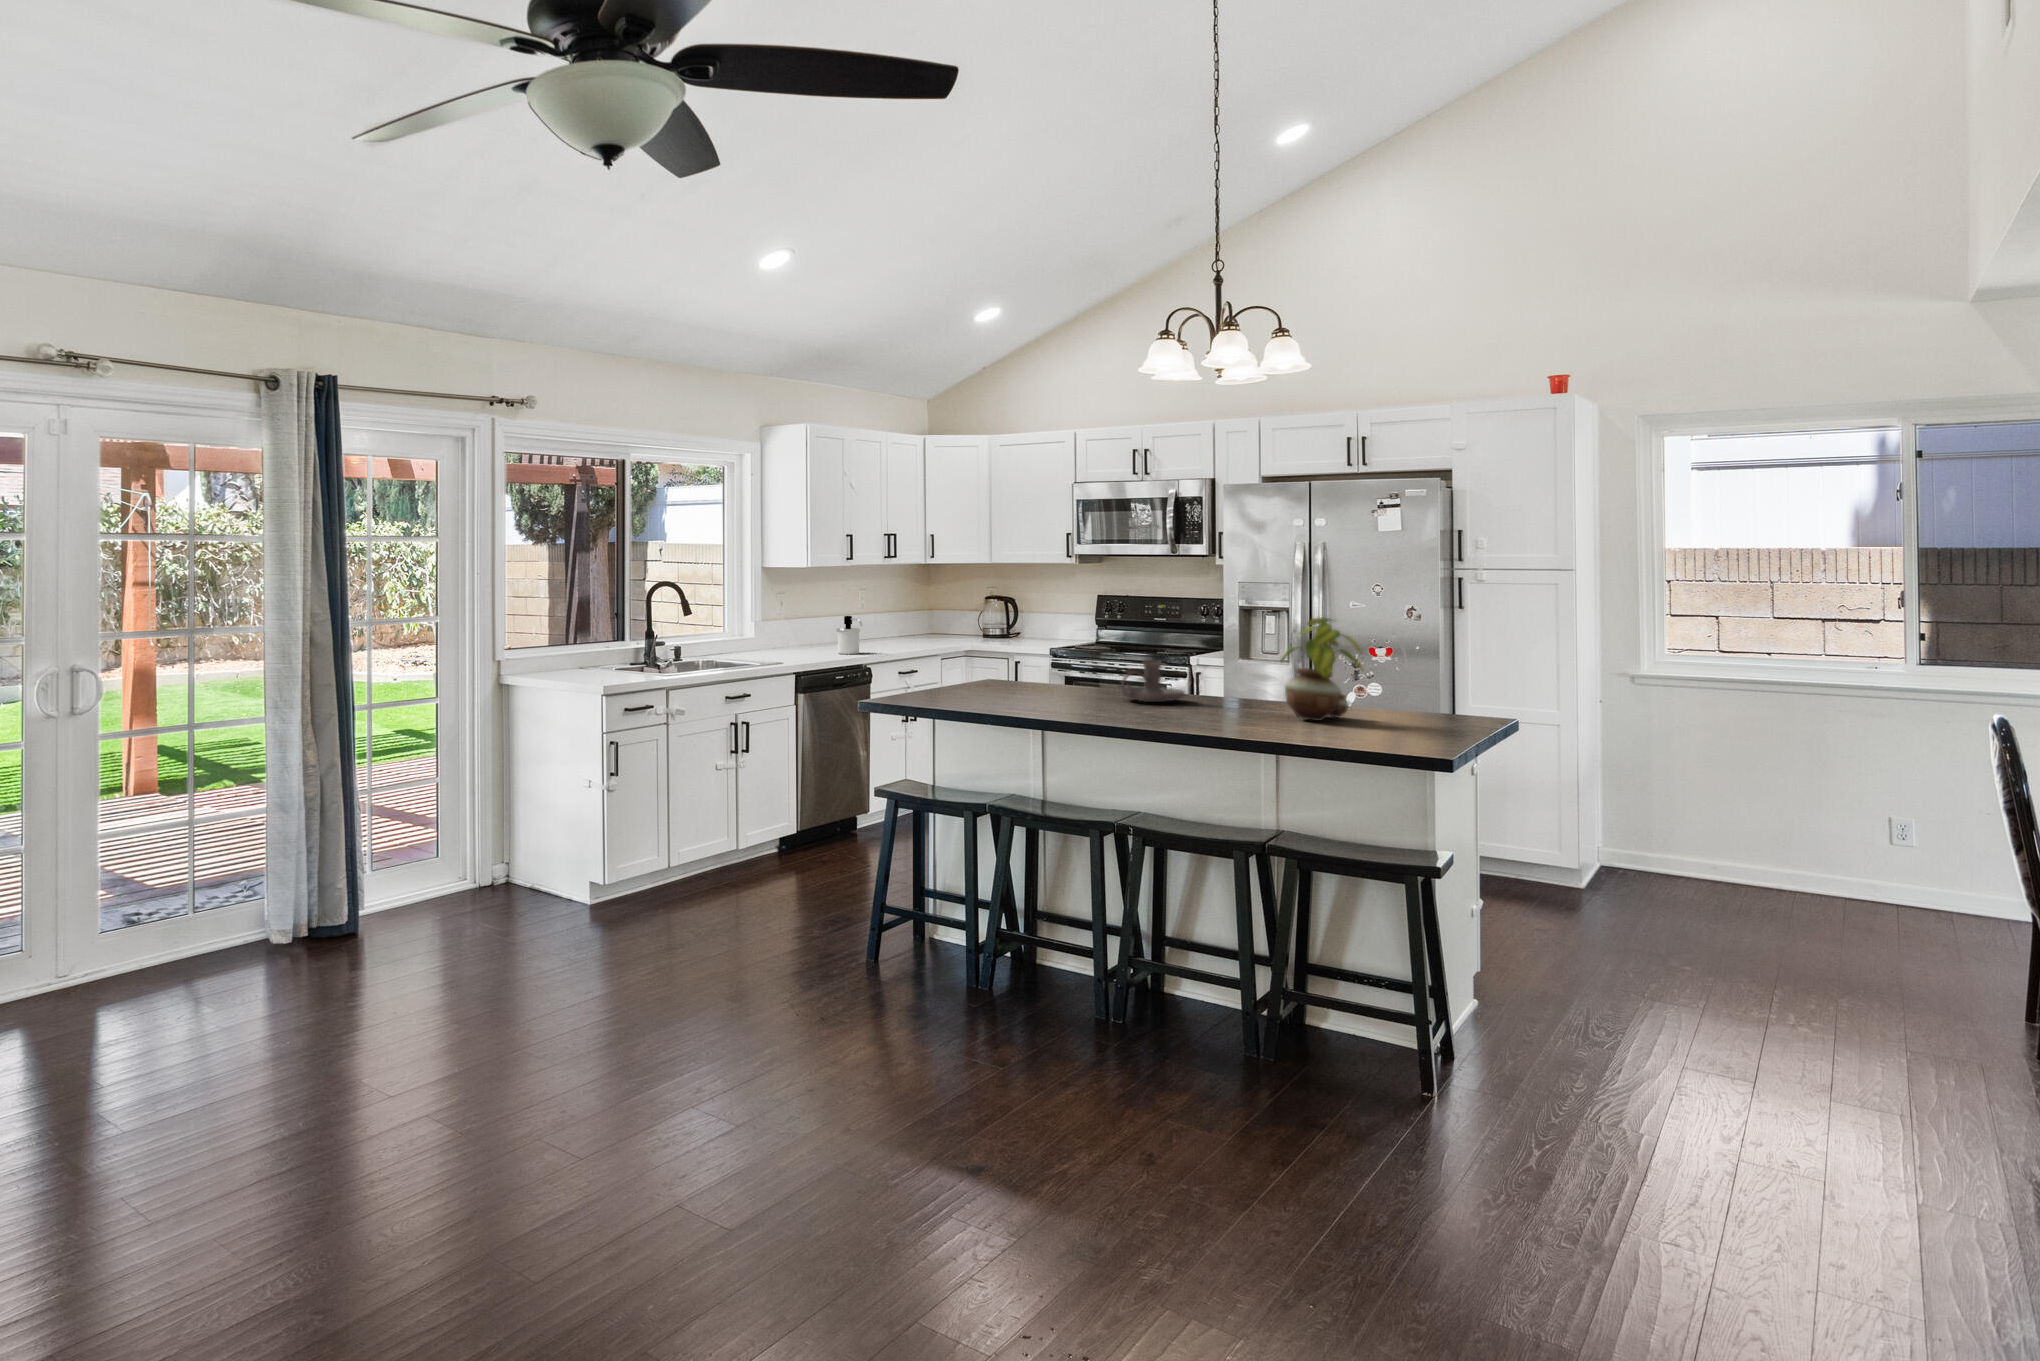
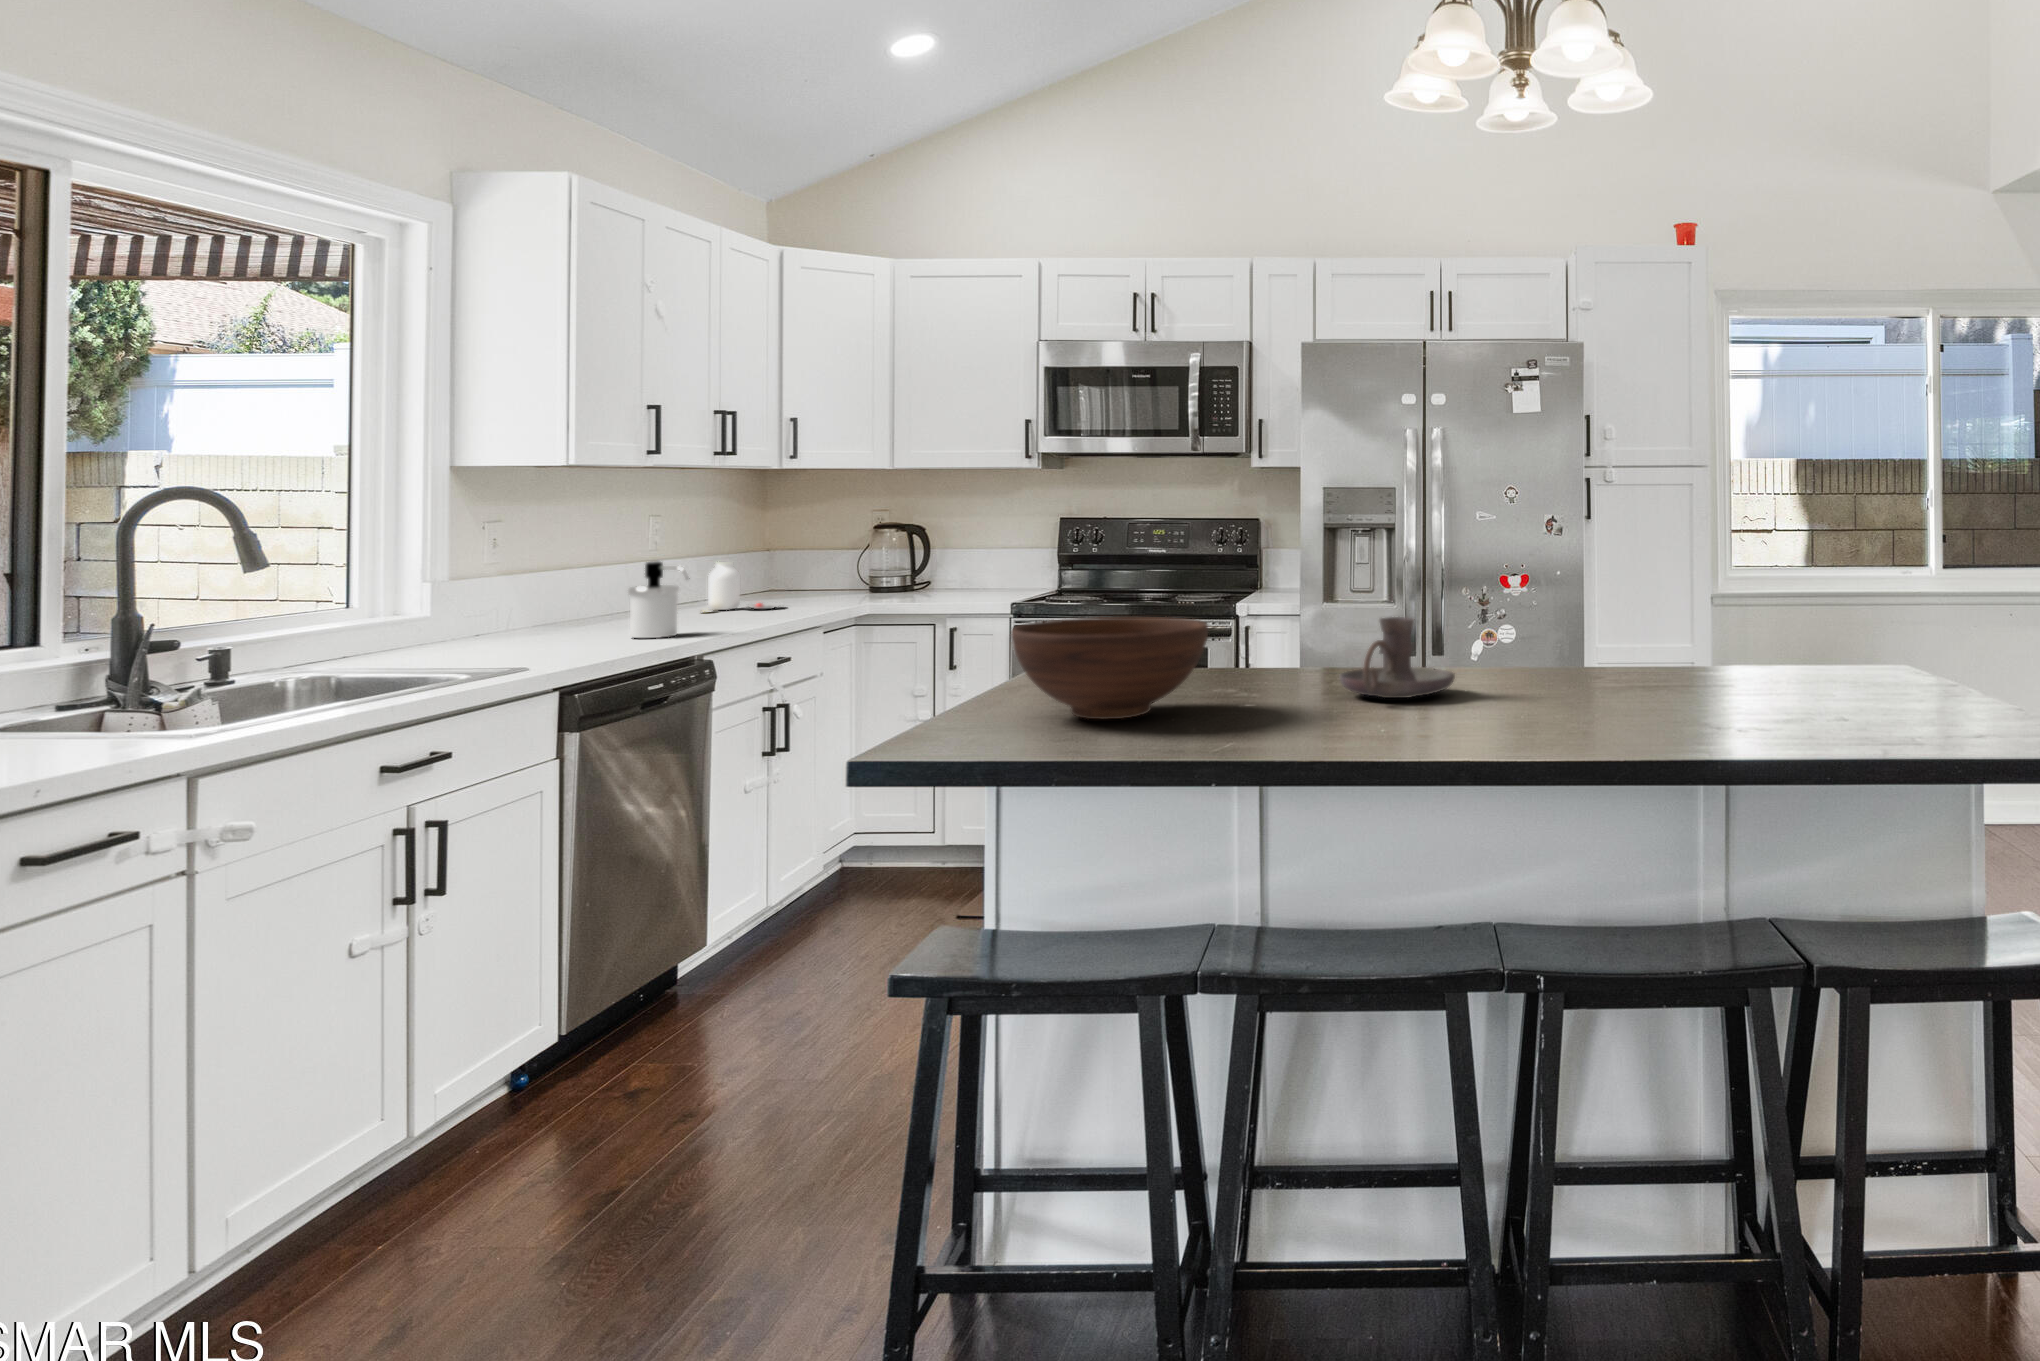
jar: none [881,617,925,643] -> present [708,562,781,611]
potted plant: present [1281,617,1363,721] -> none [1664,521,1827,712]
fruit bowl: none [950,652,1044,698] -> present [1011,617,1208,719]

